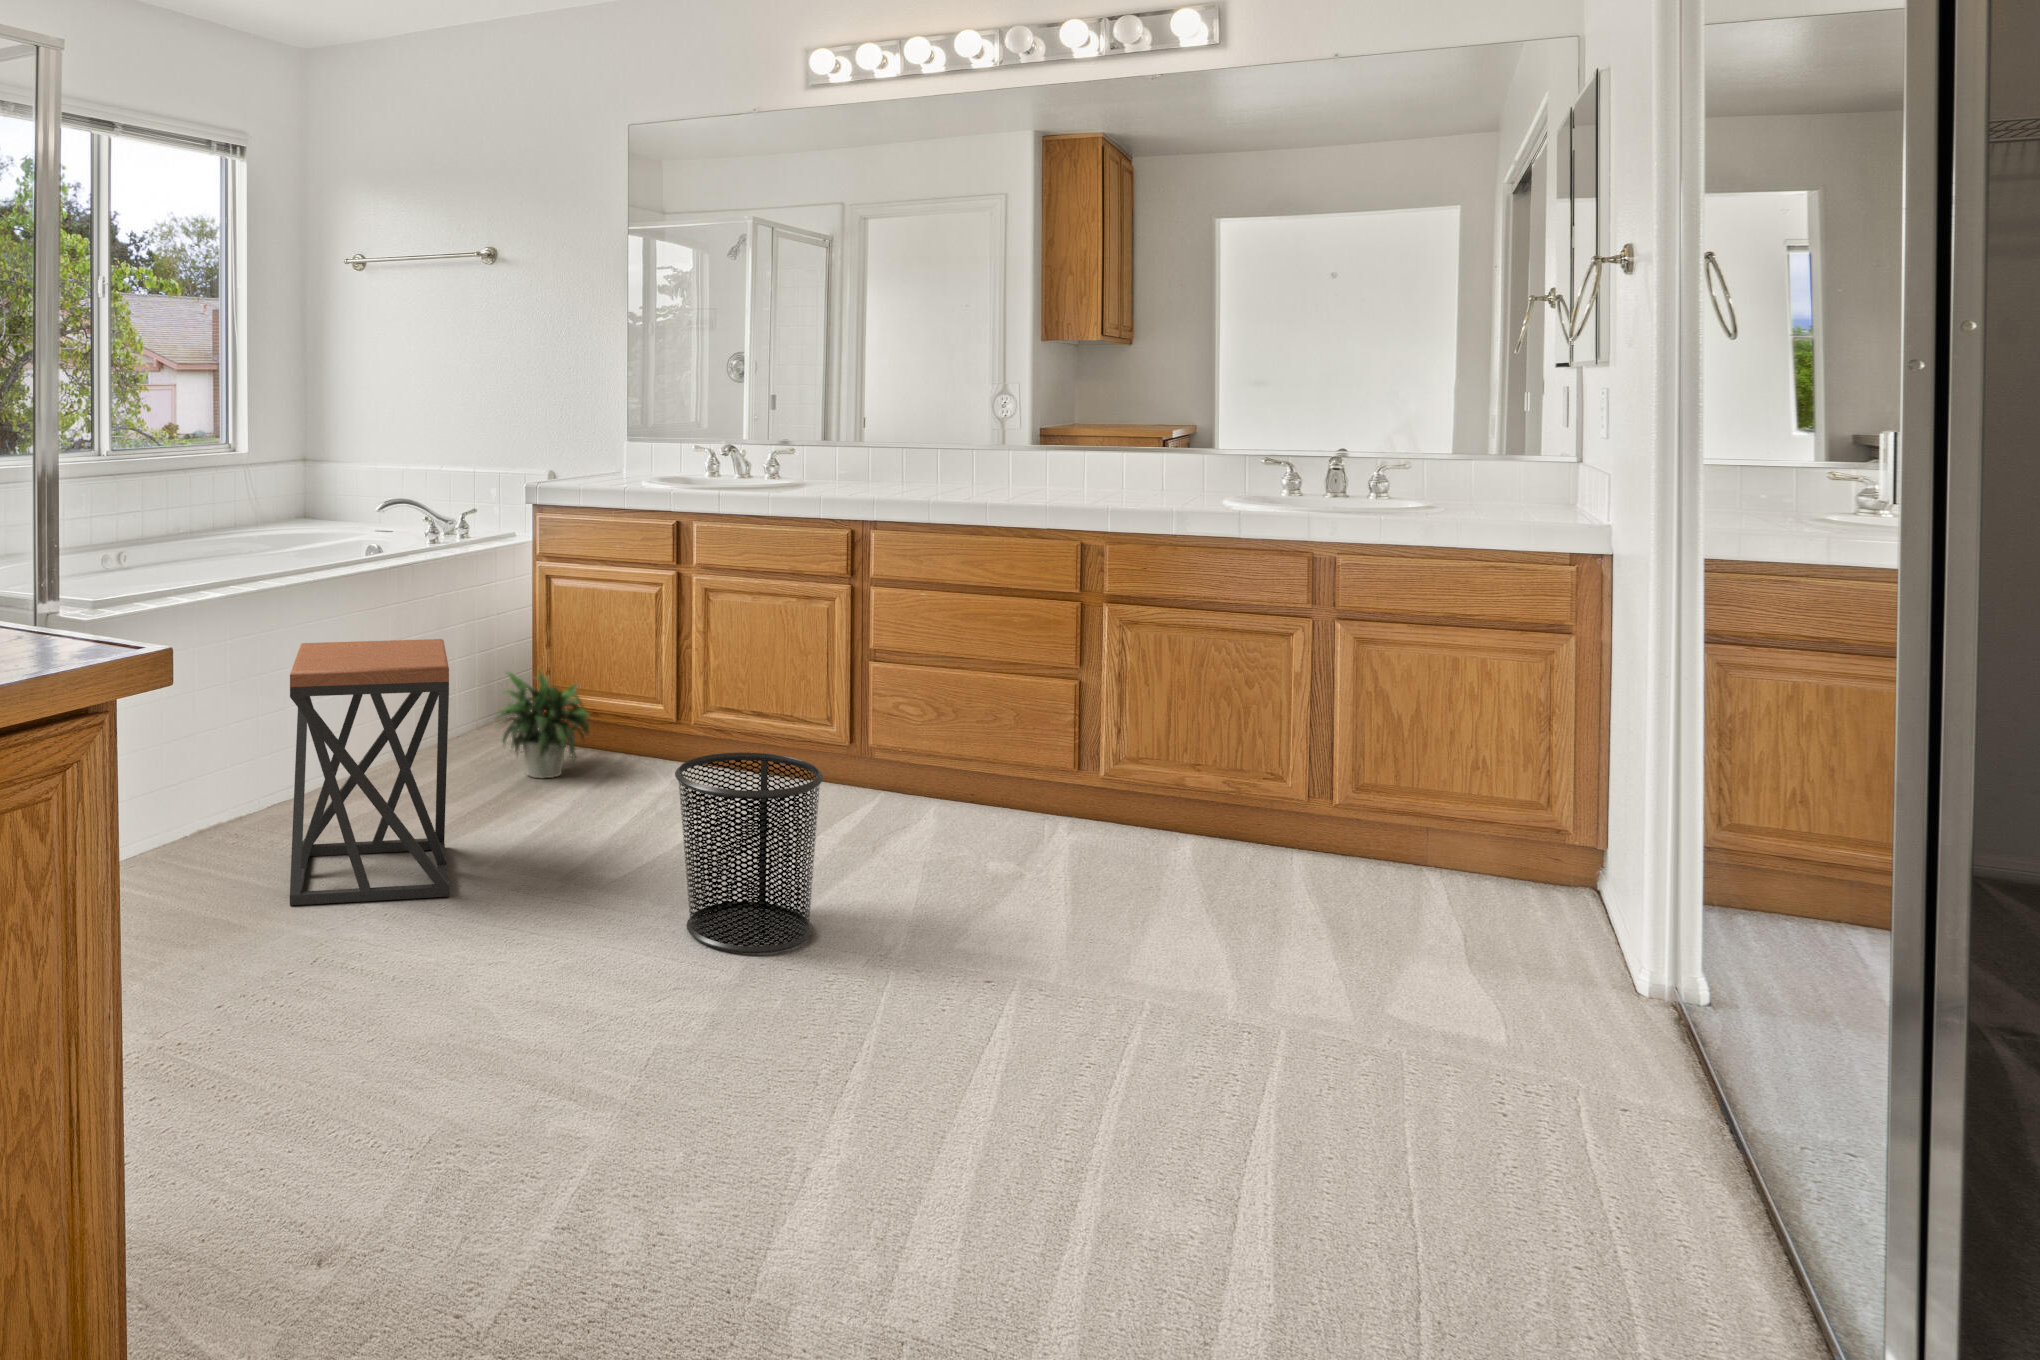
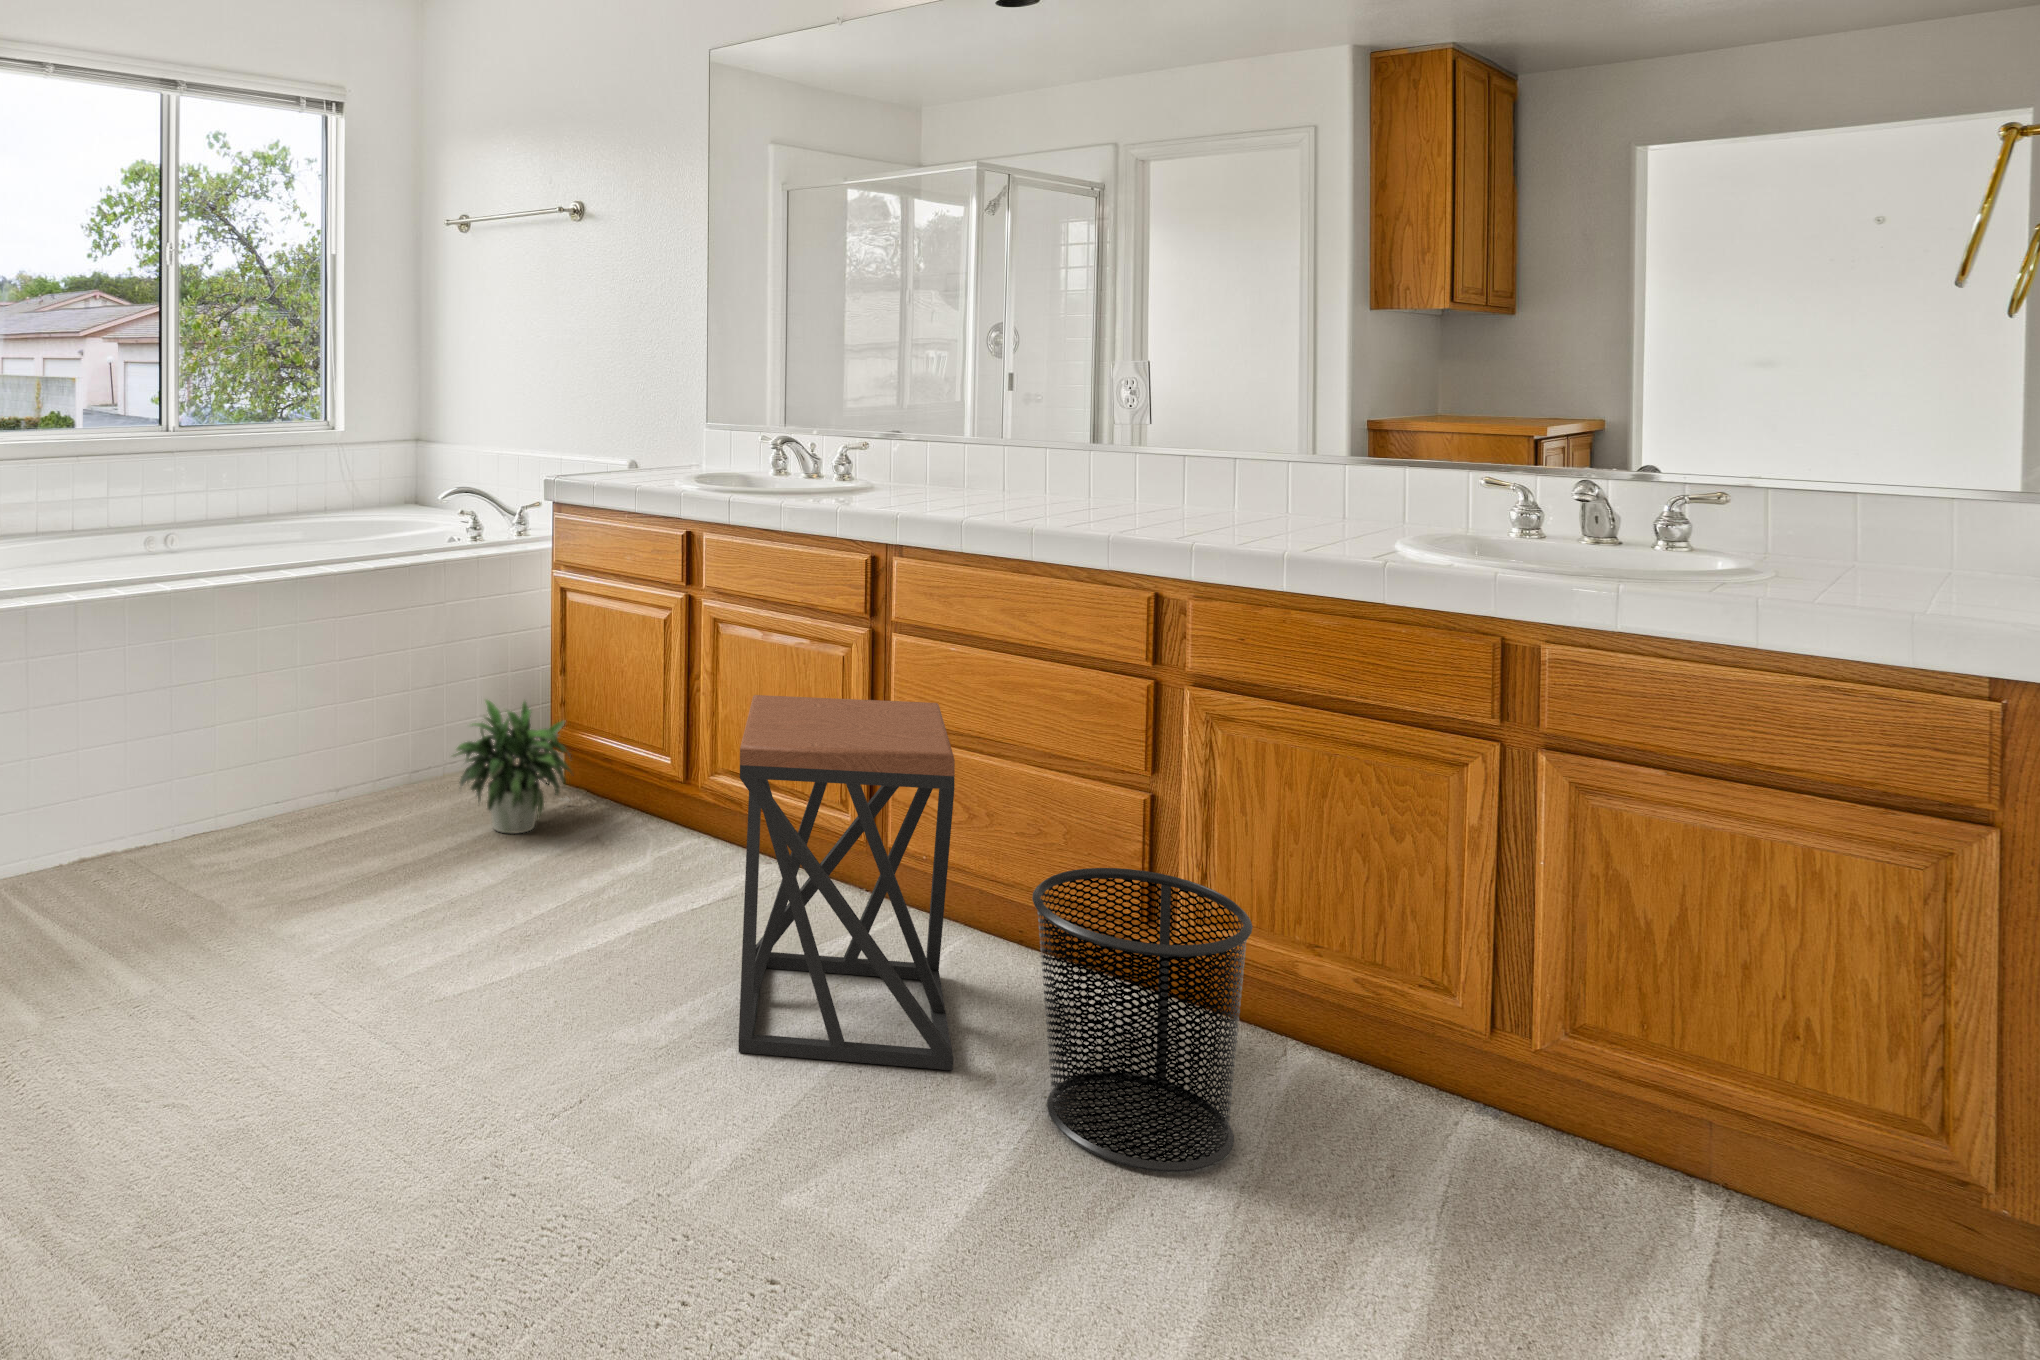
stool: present [290,639,449,905] -> present [738,695,955,1070]
waste bin: present [675,752,823,954] -> present [1032,868,1253,1172]

